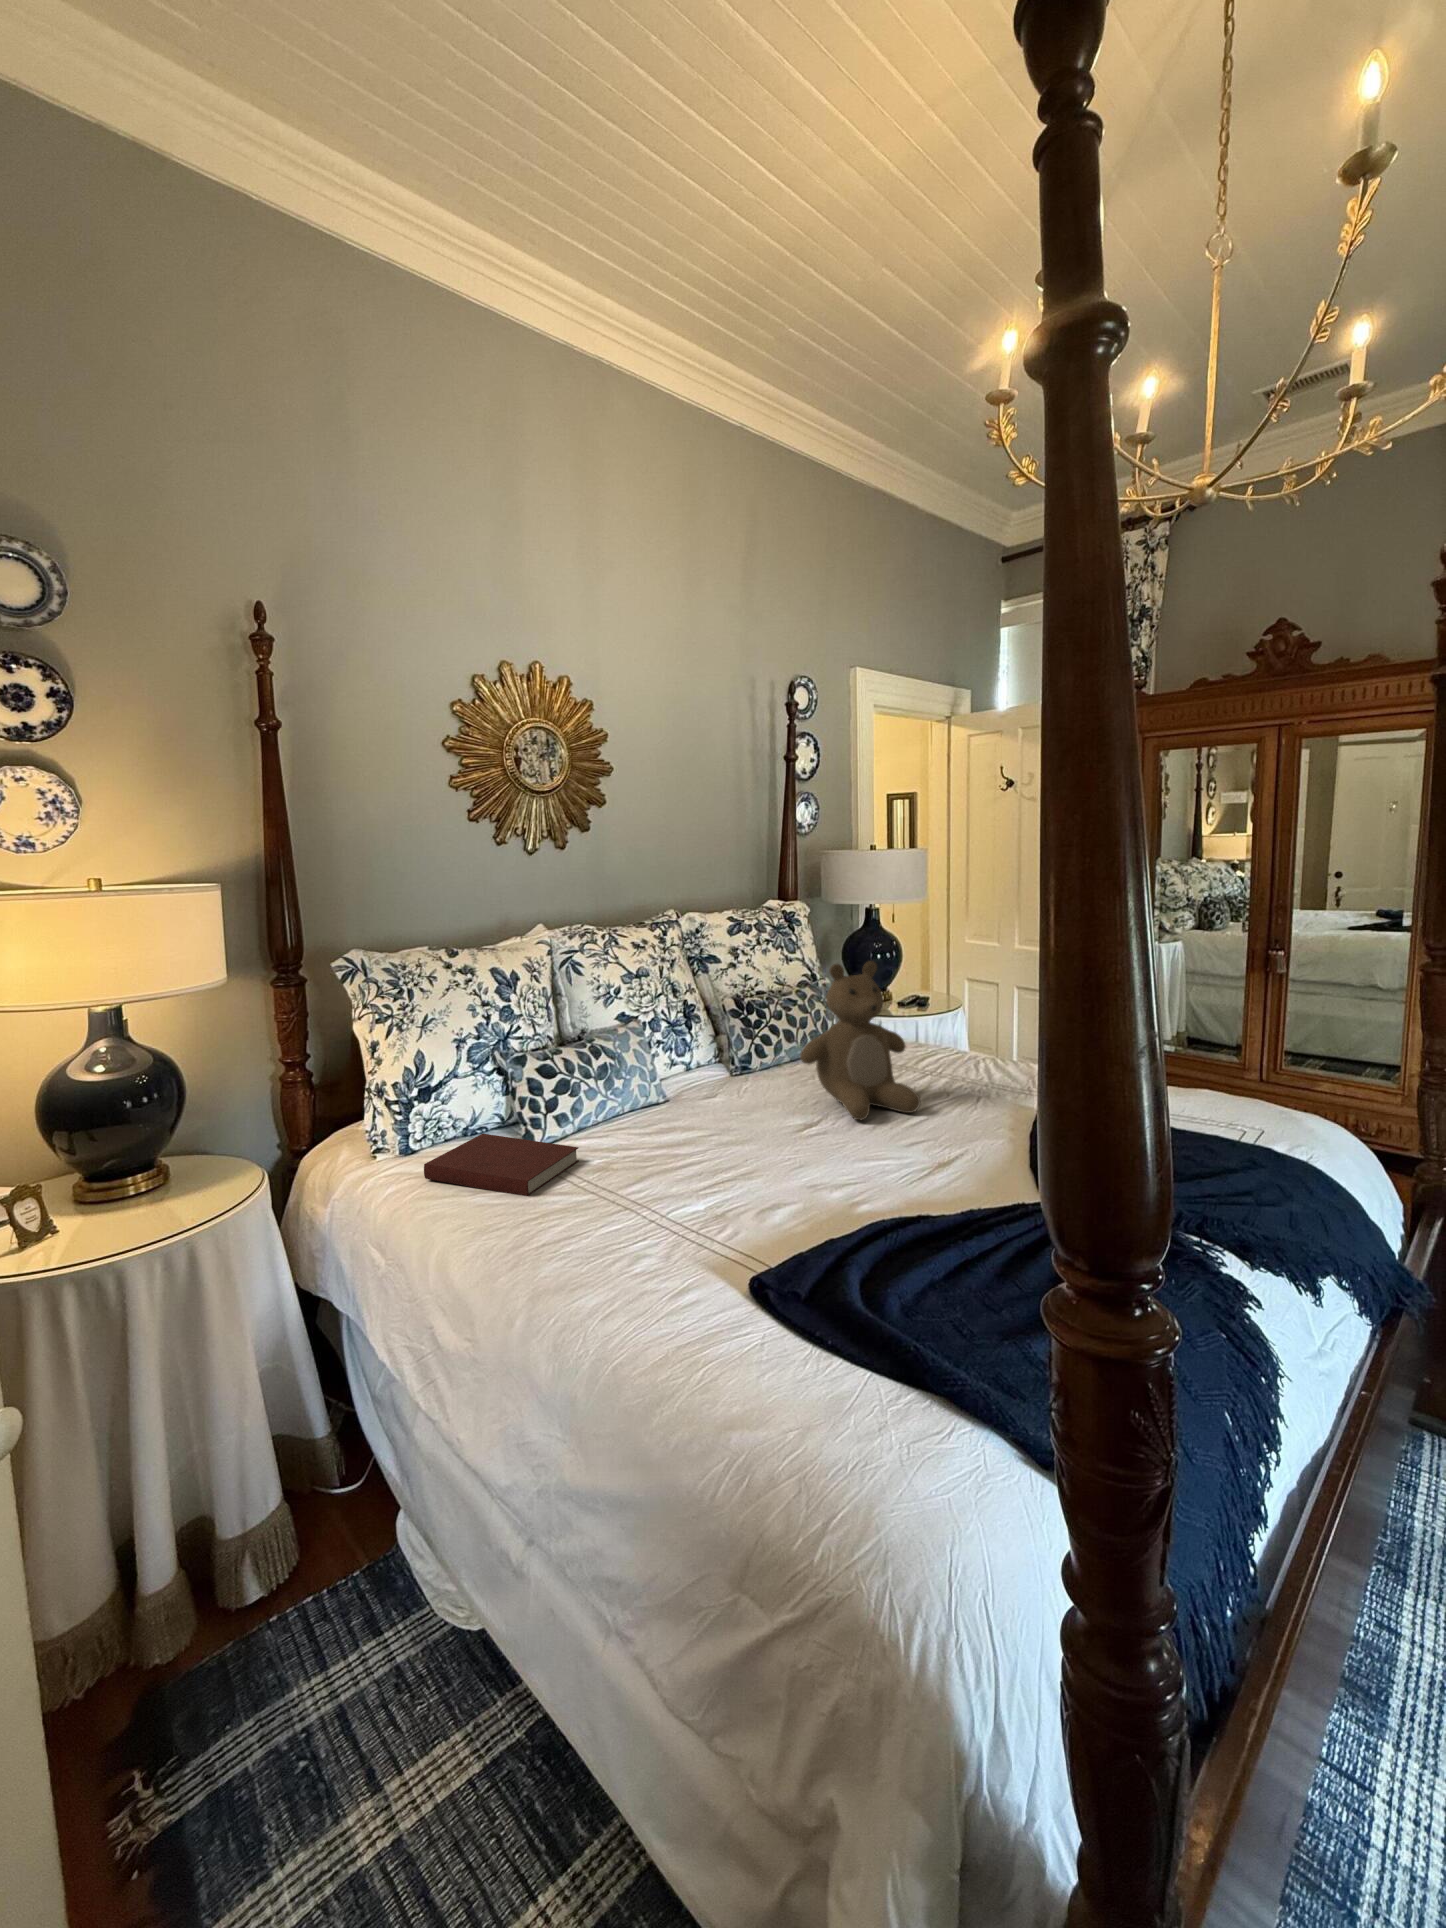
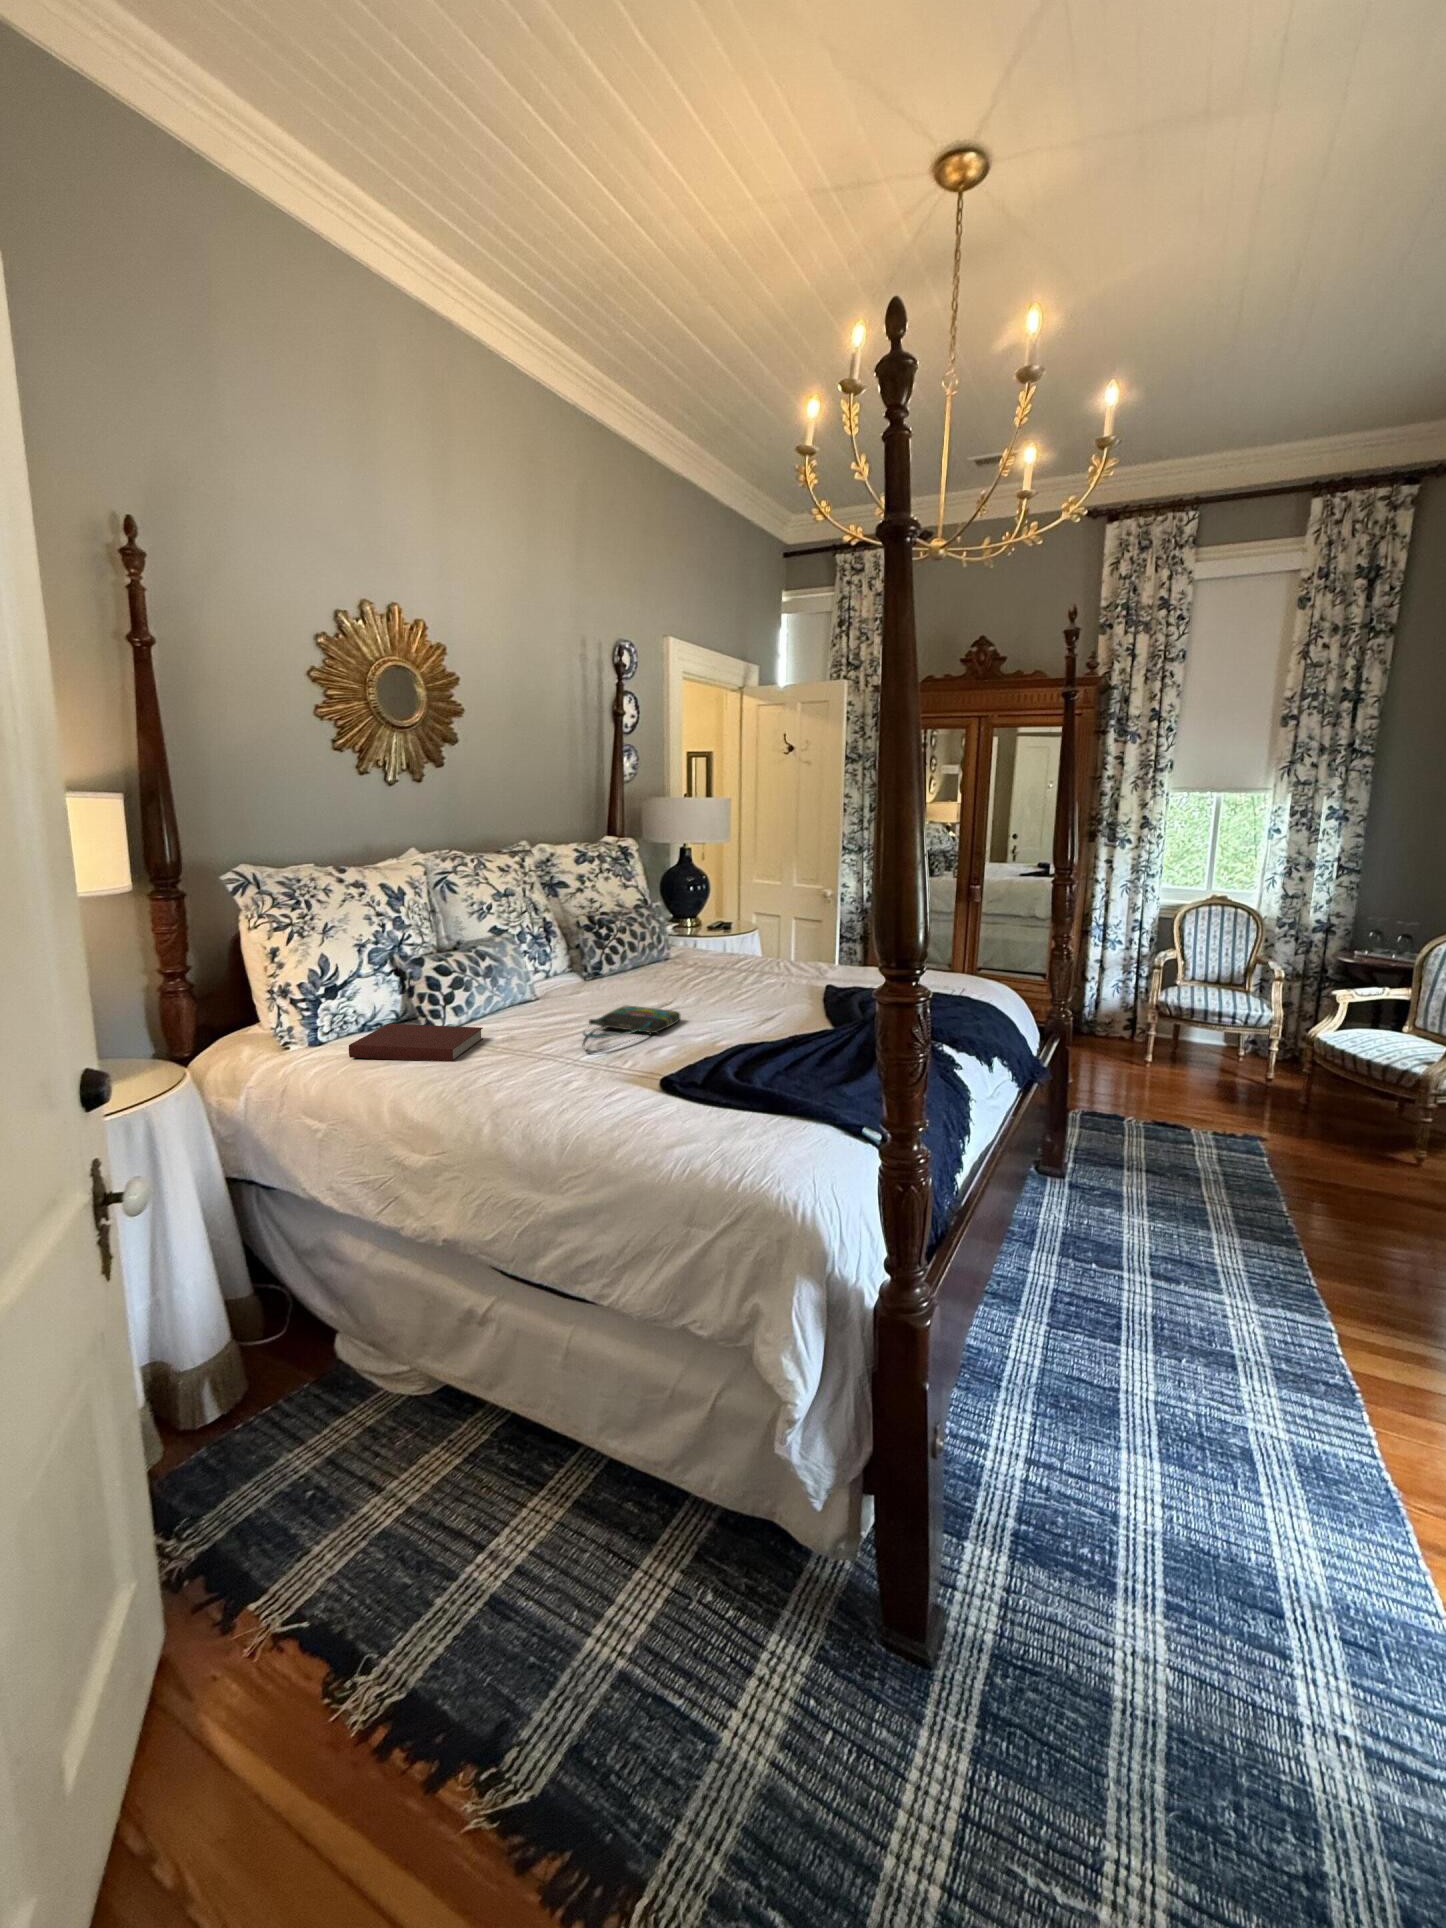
teddy bear: present [800,961,920,1120] -> none [652,882,744,1003]
tote bag: none [683,1123,824,1200] -> present [583,1006,680,1054]

